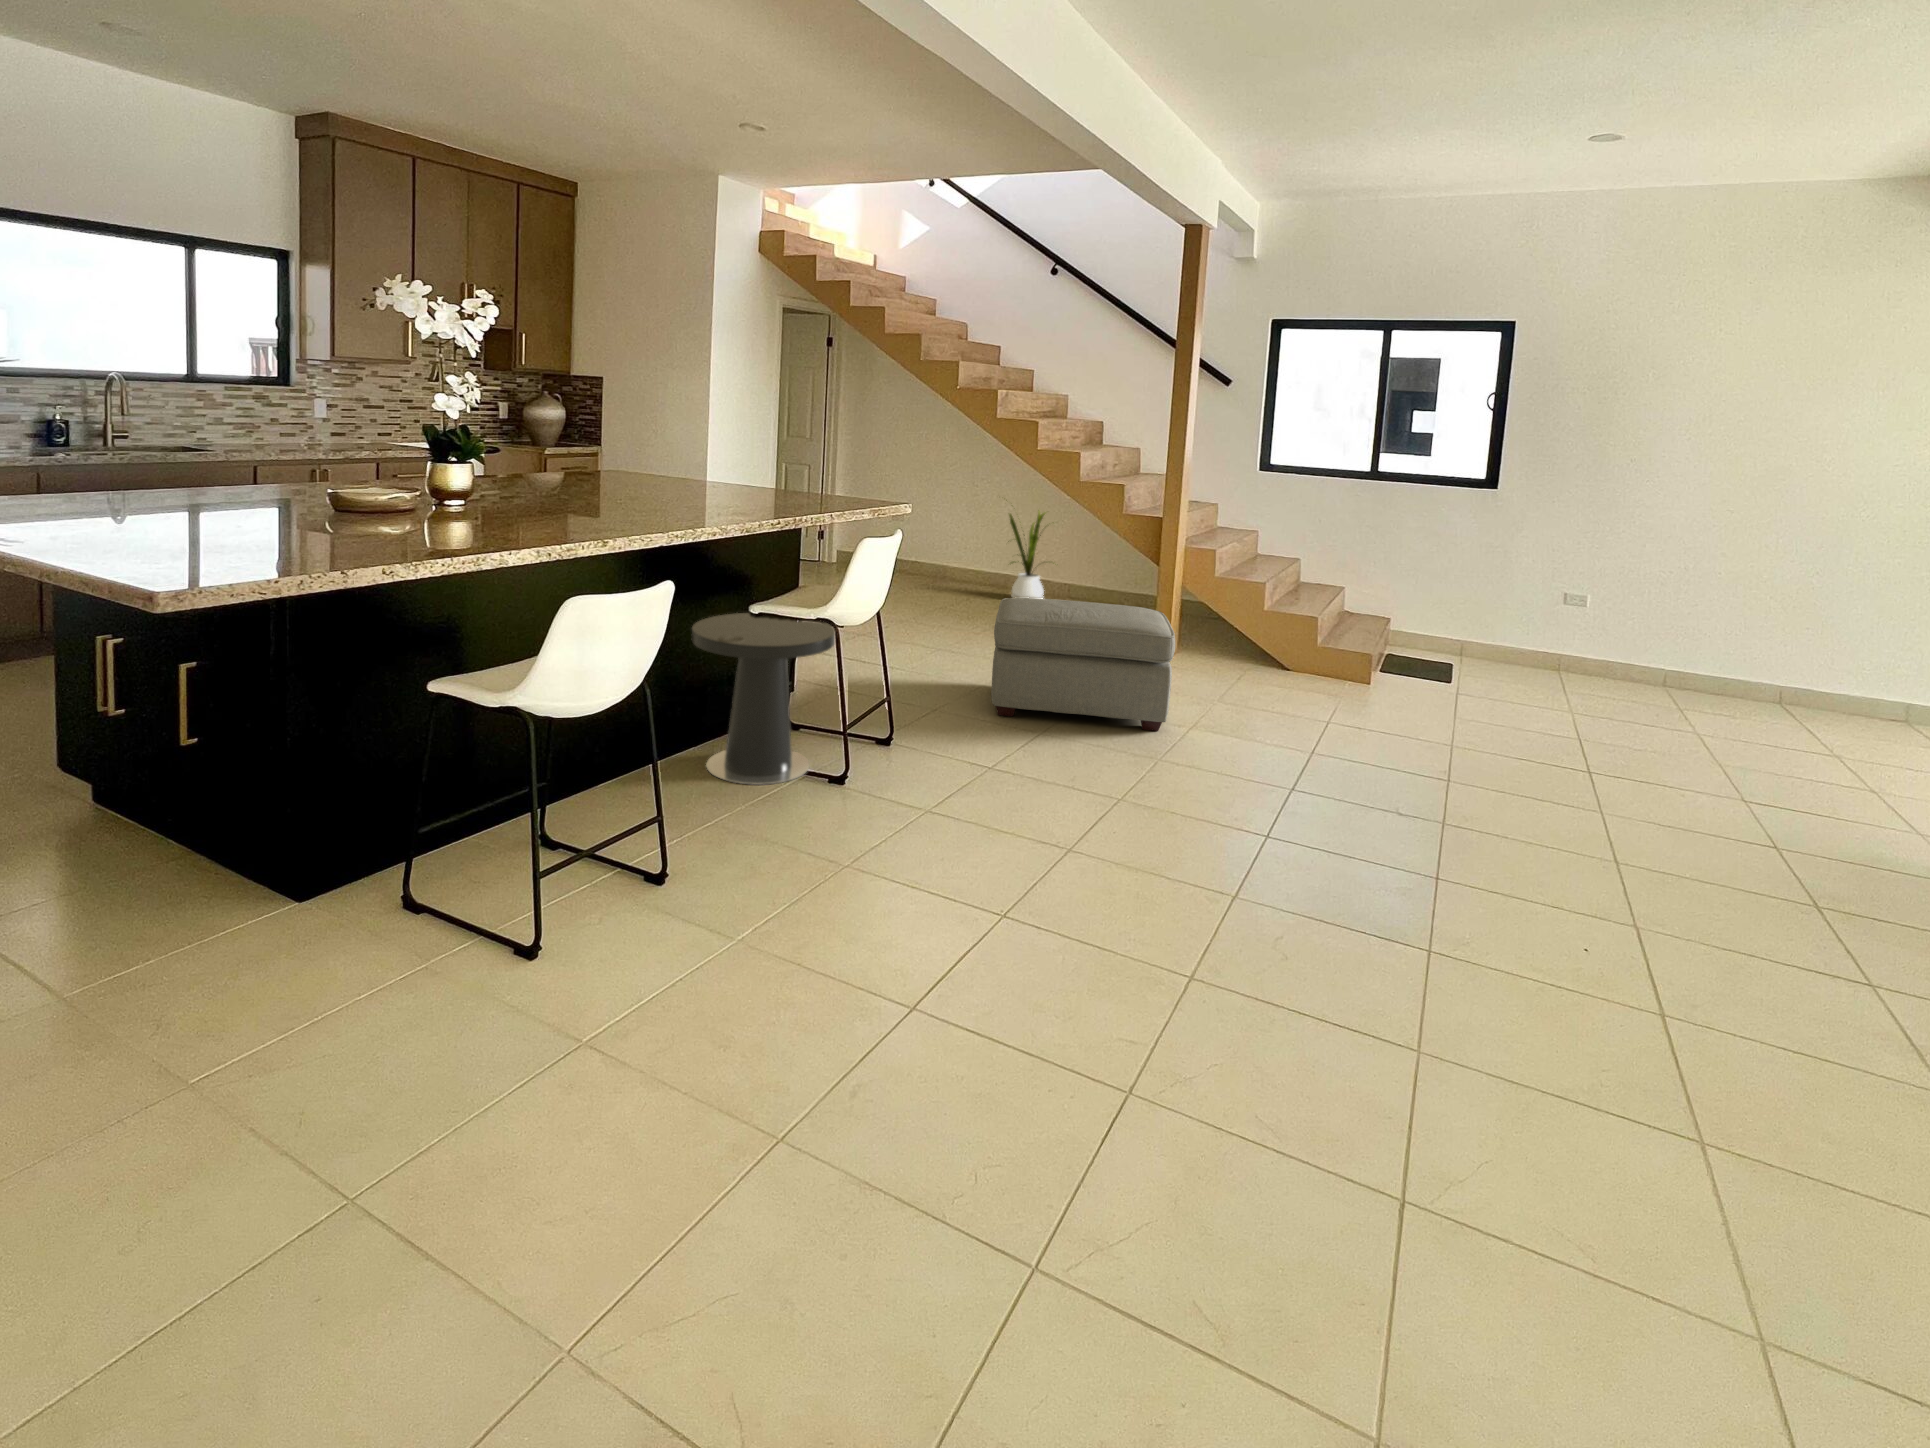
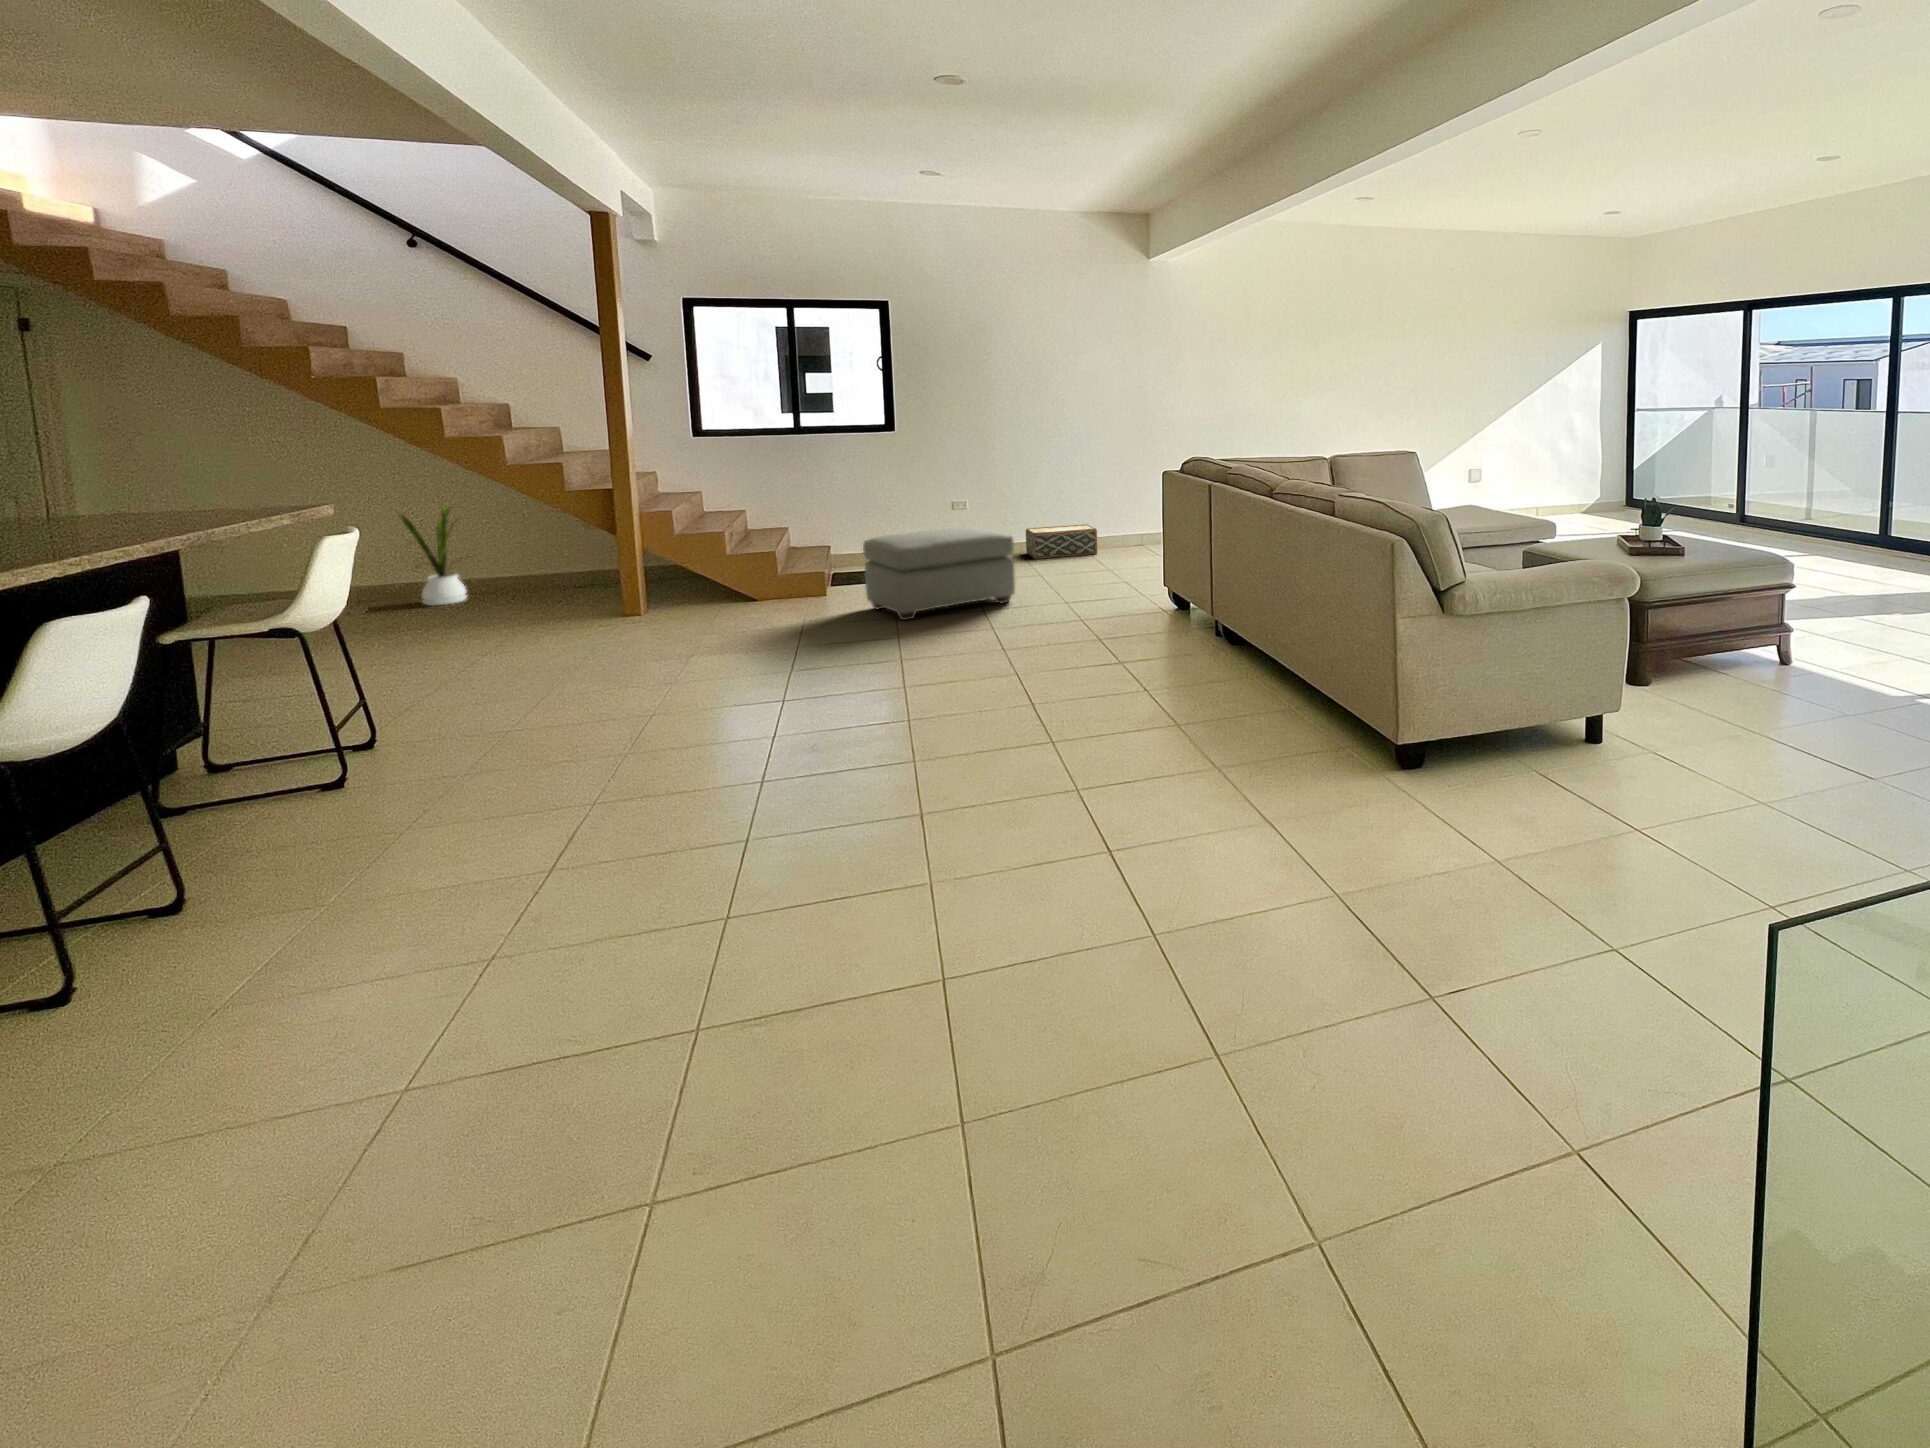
ottoman: present [991,597,1175,731] -> present [863,527,1015,620]
side table: present [692,613,835,785] -> none [67,645,293,835]
woven basket: none [1684,657,1830,725] -> present [1026,524,1097,559]

